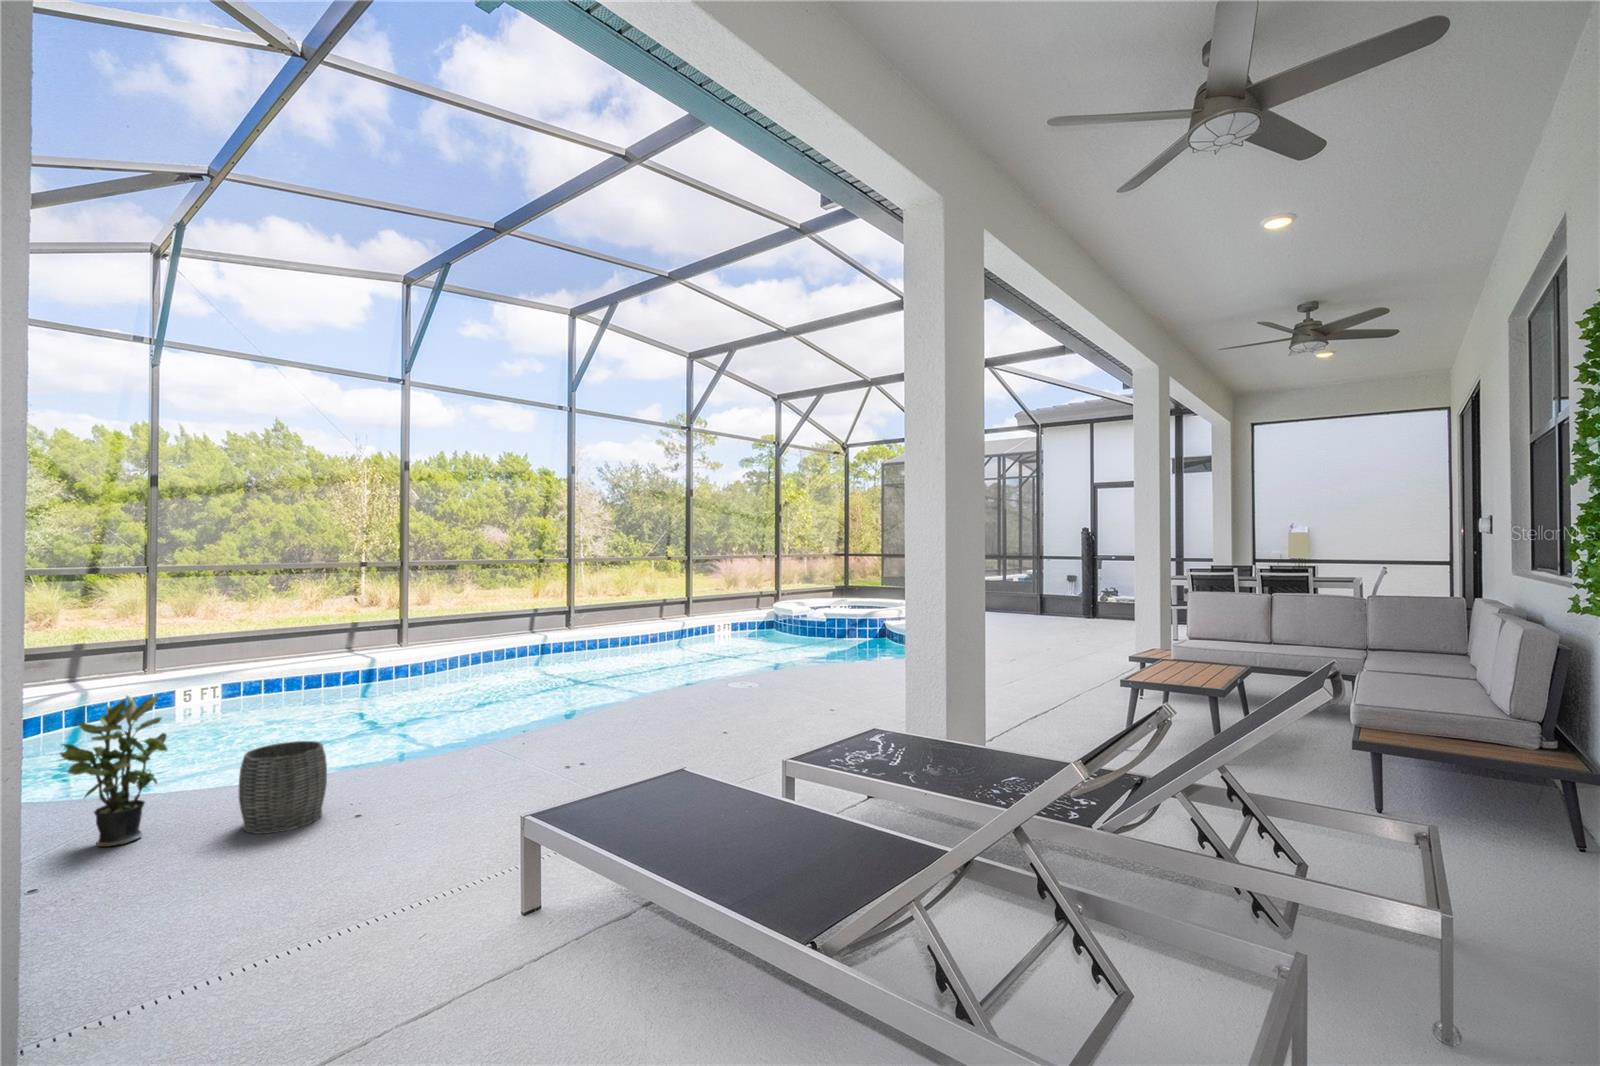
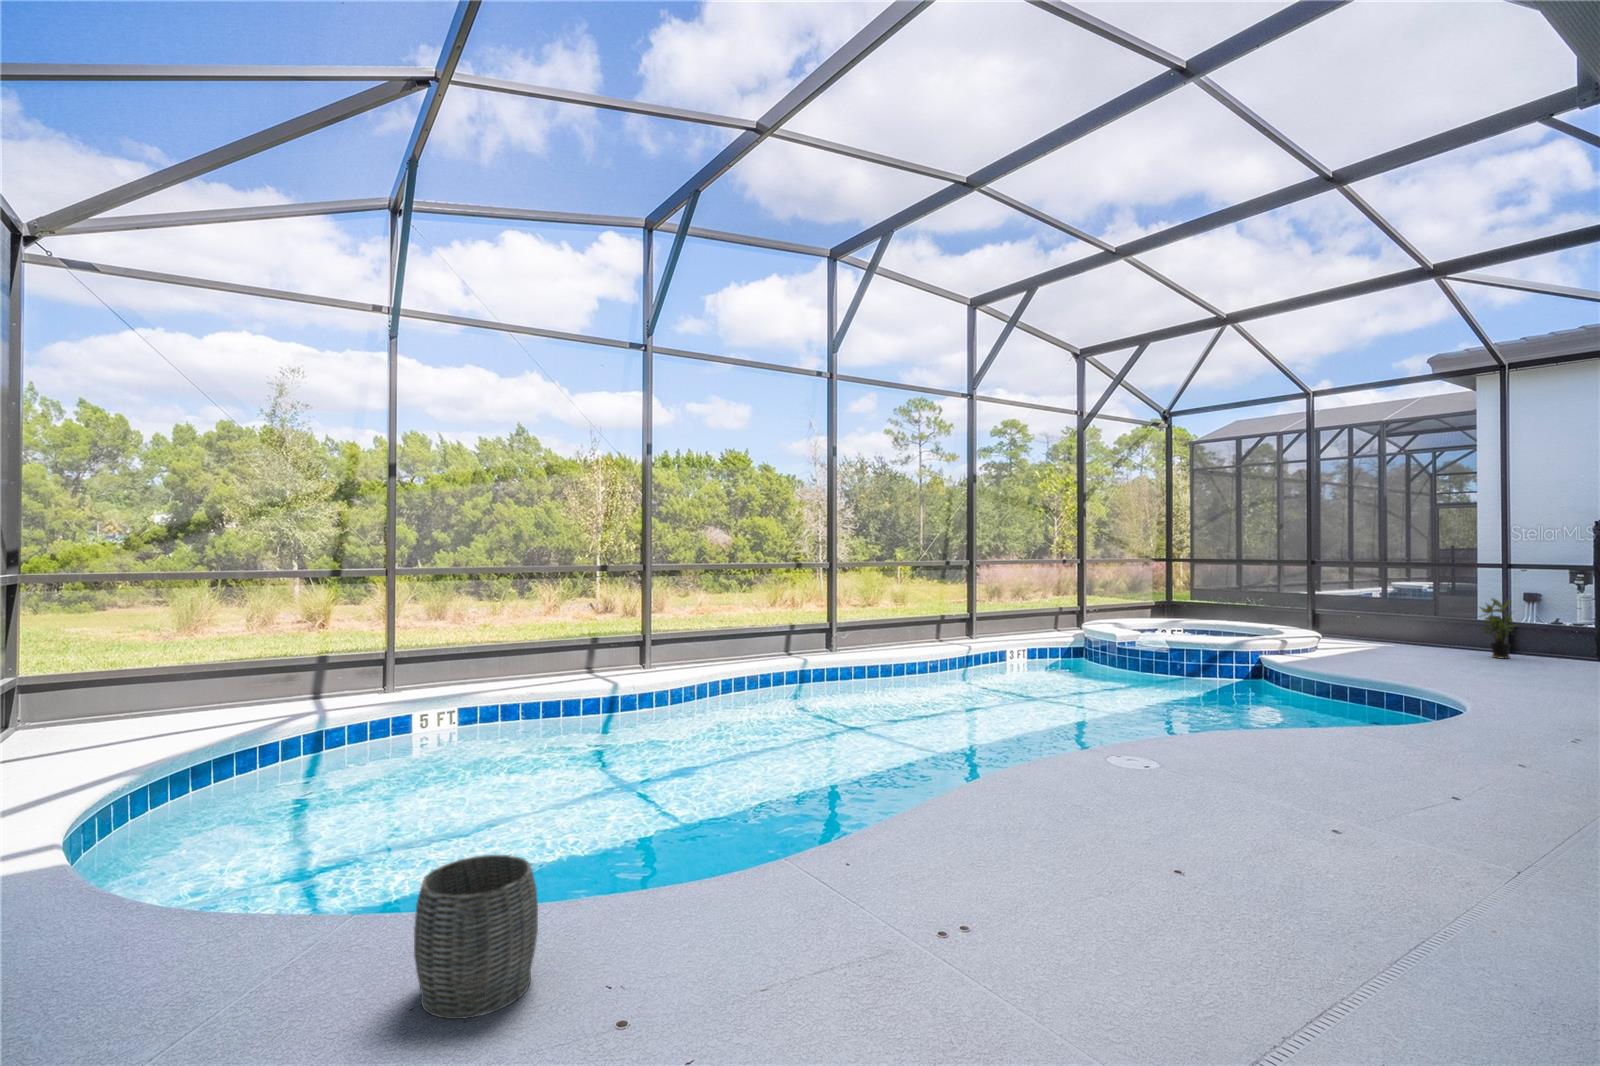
potted plant: present [60,696,167,847] -> present [1481,598,1515,659]

